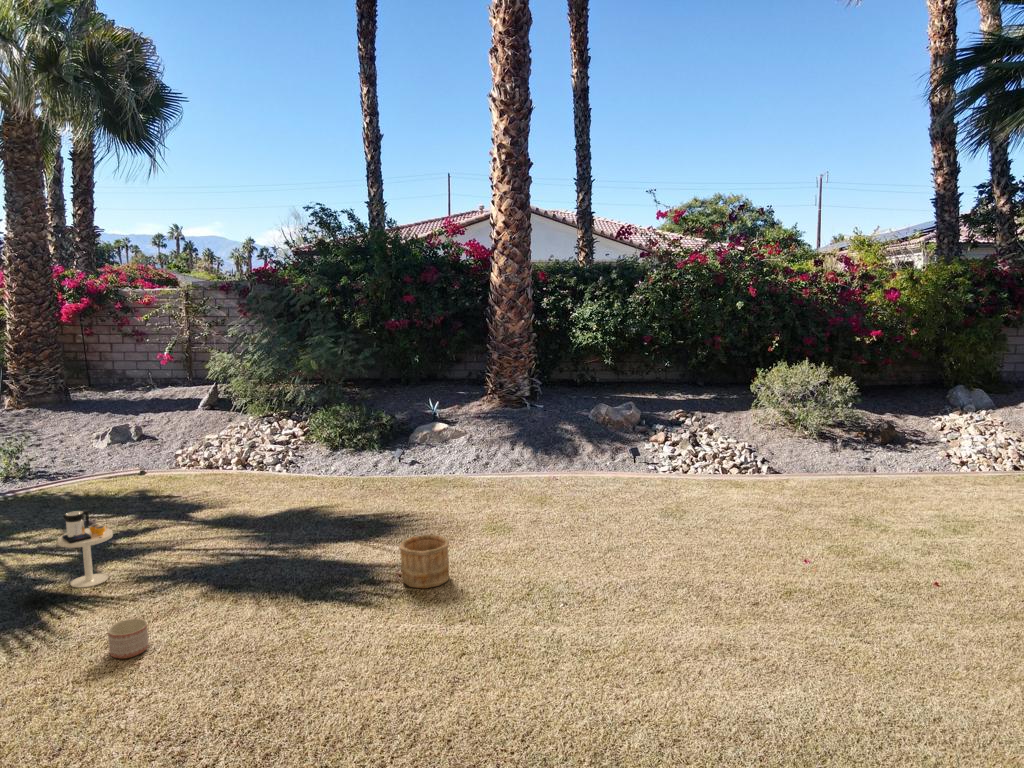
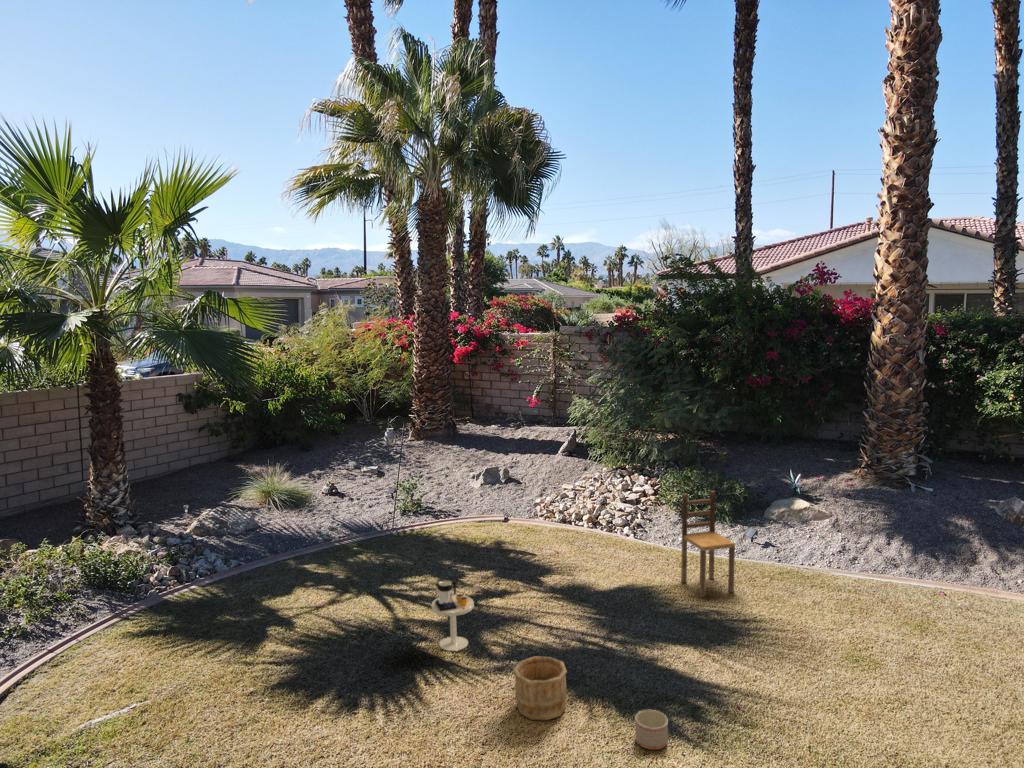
chair: none [335,408,387,506] -> present [681,491,735,597]
wooden bucket: present [399,535,449,589] -> present [513,656,567,720]
planter: present [108,619,149,659] -> present [635,710,668,750]

